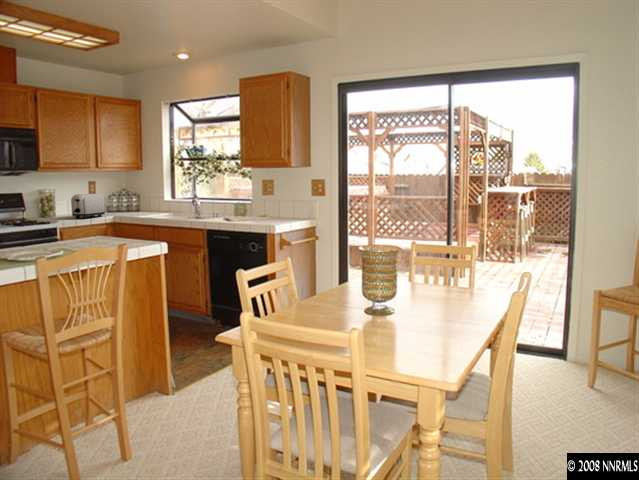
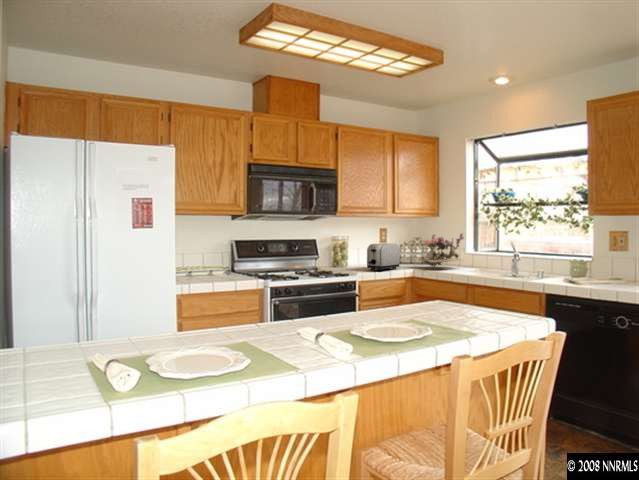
flower arrangement: none [122,183,162,214] -> present [420,234,464,267]

